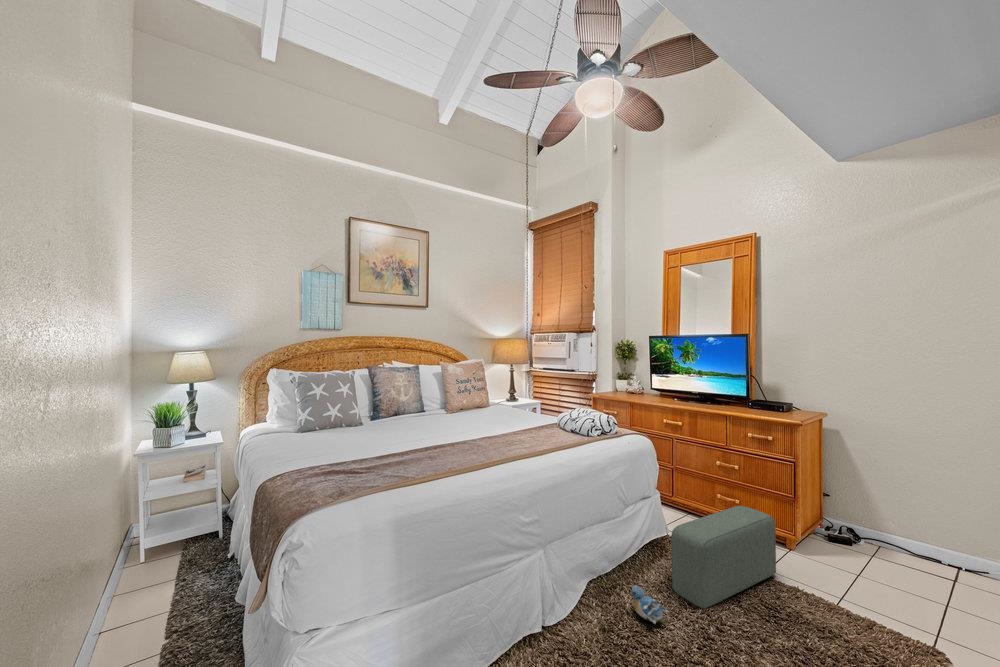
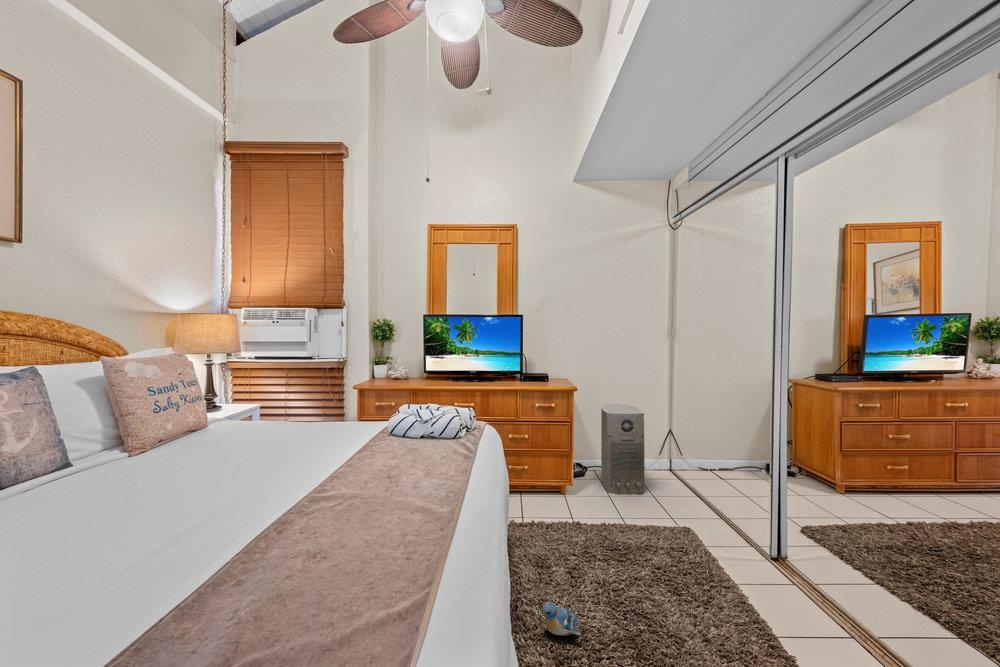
air purifier: none [862,453,938,587] -> present [601,404,645,494]
pouf: present [671,506,776,609] -> none [543,474,586,590]

